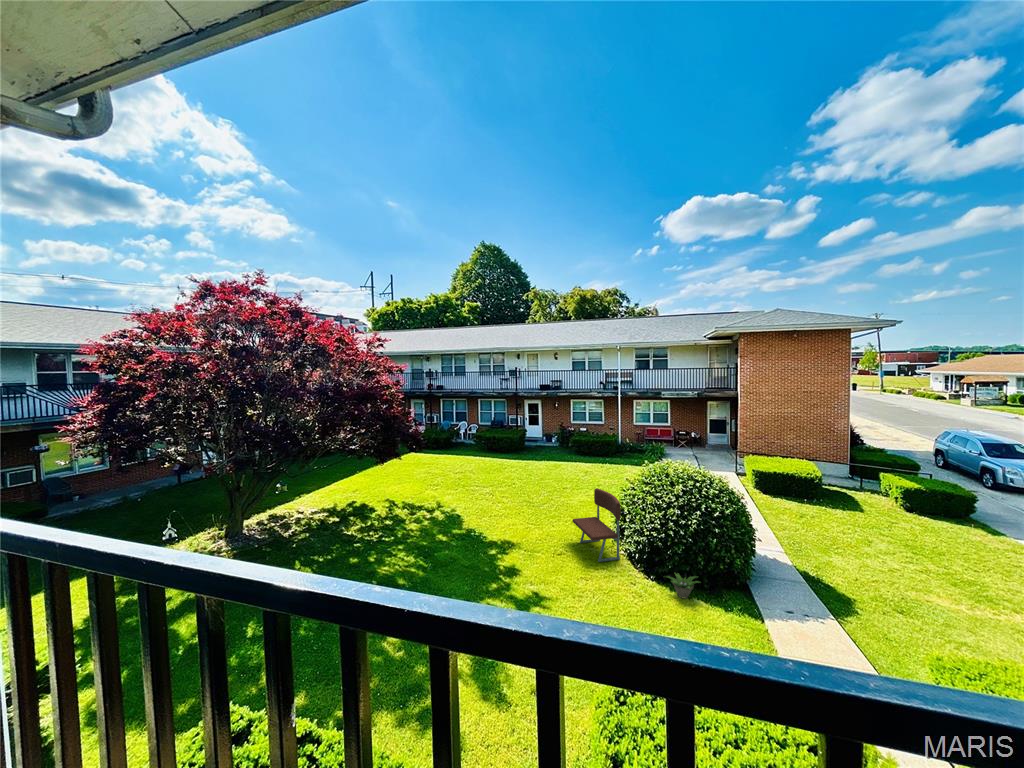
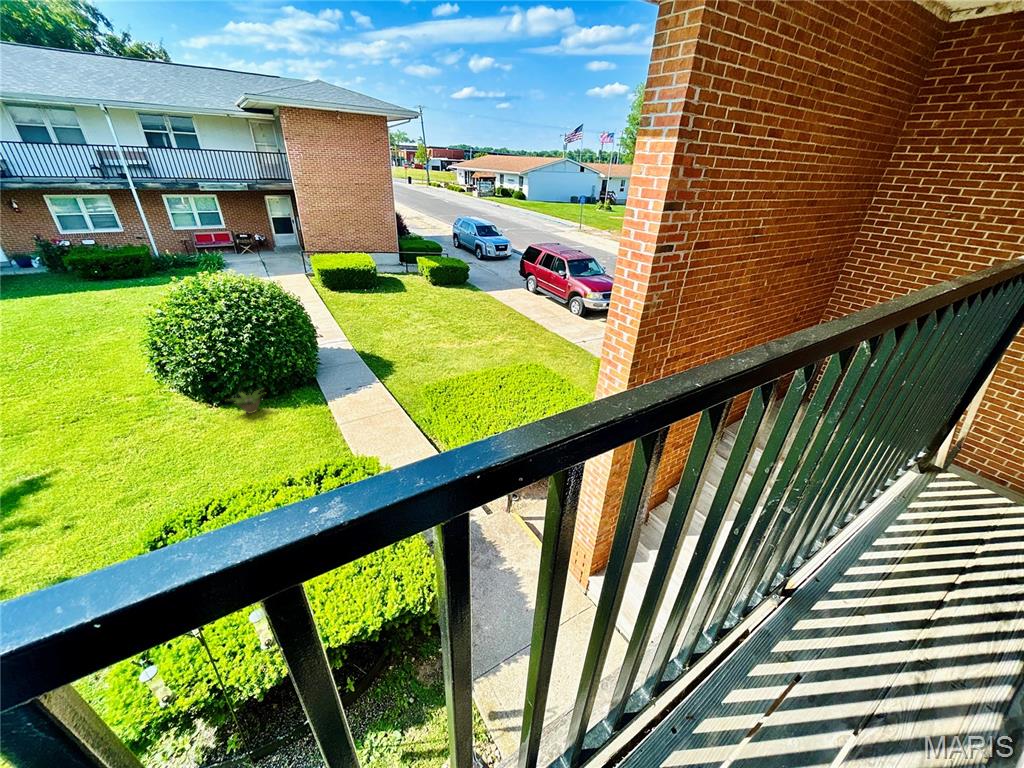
bench: present [573,488,621,562] -> none [80,324,171,412]

